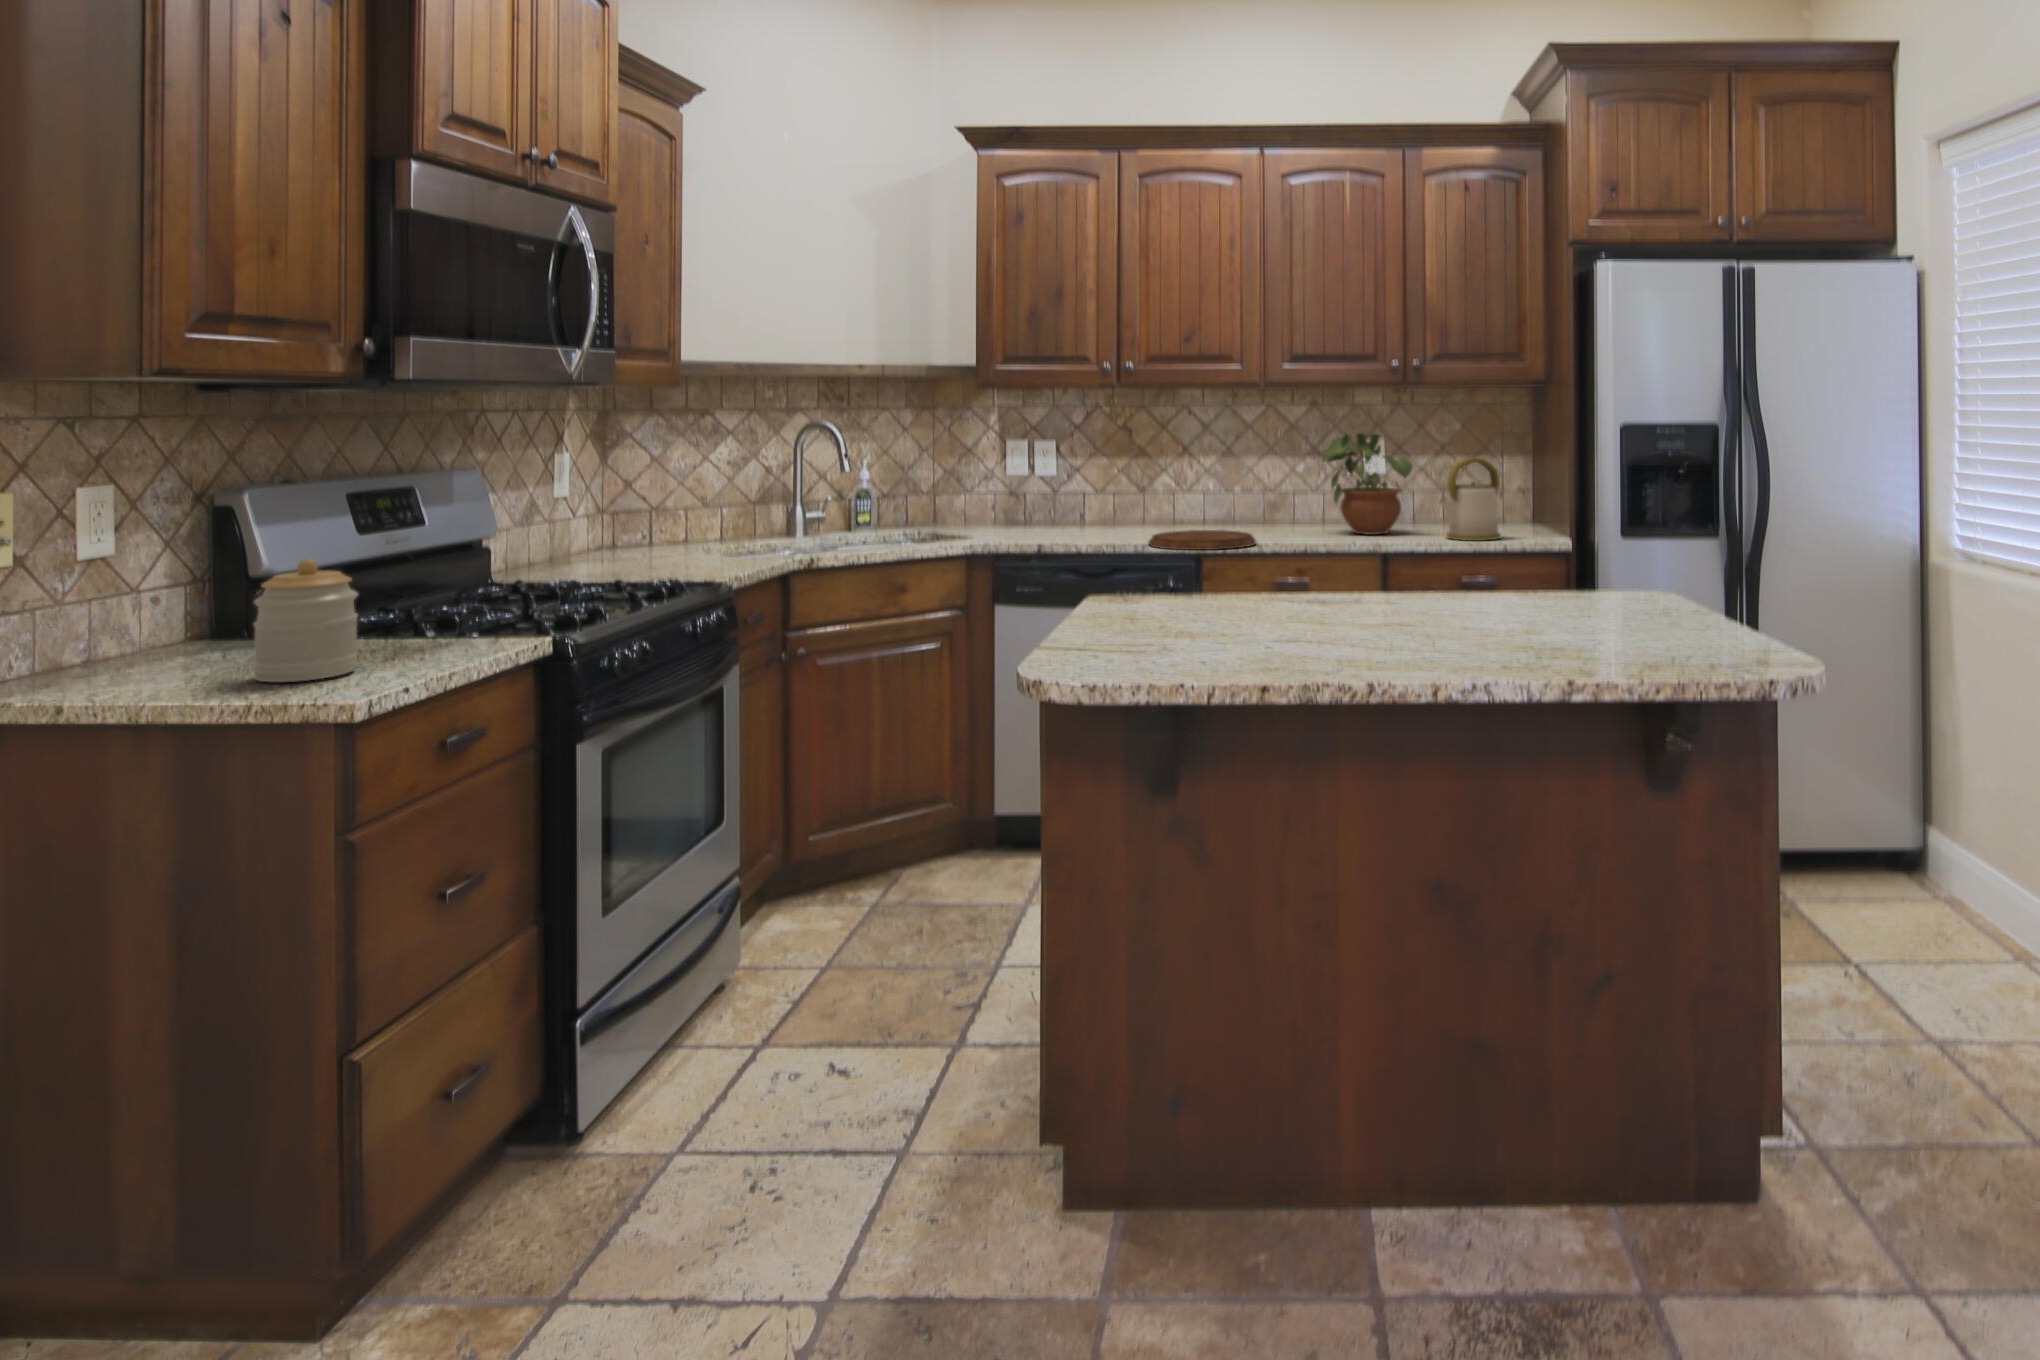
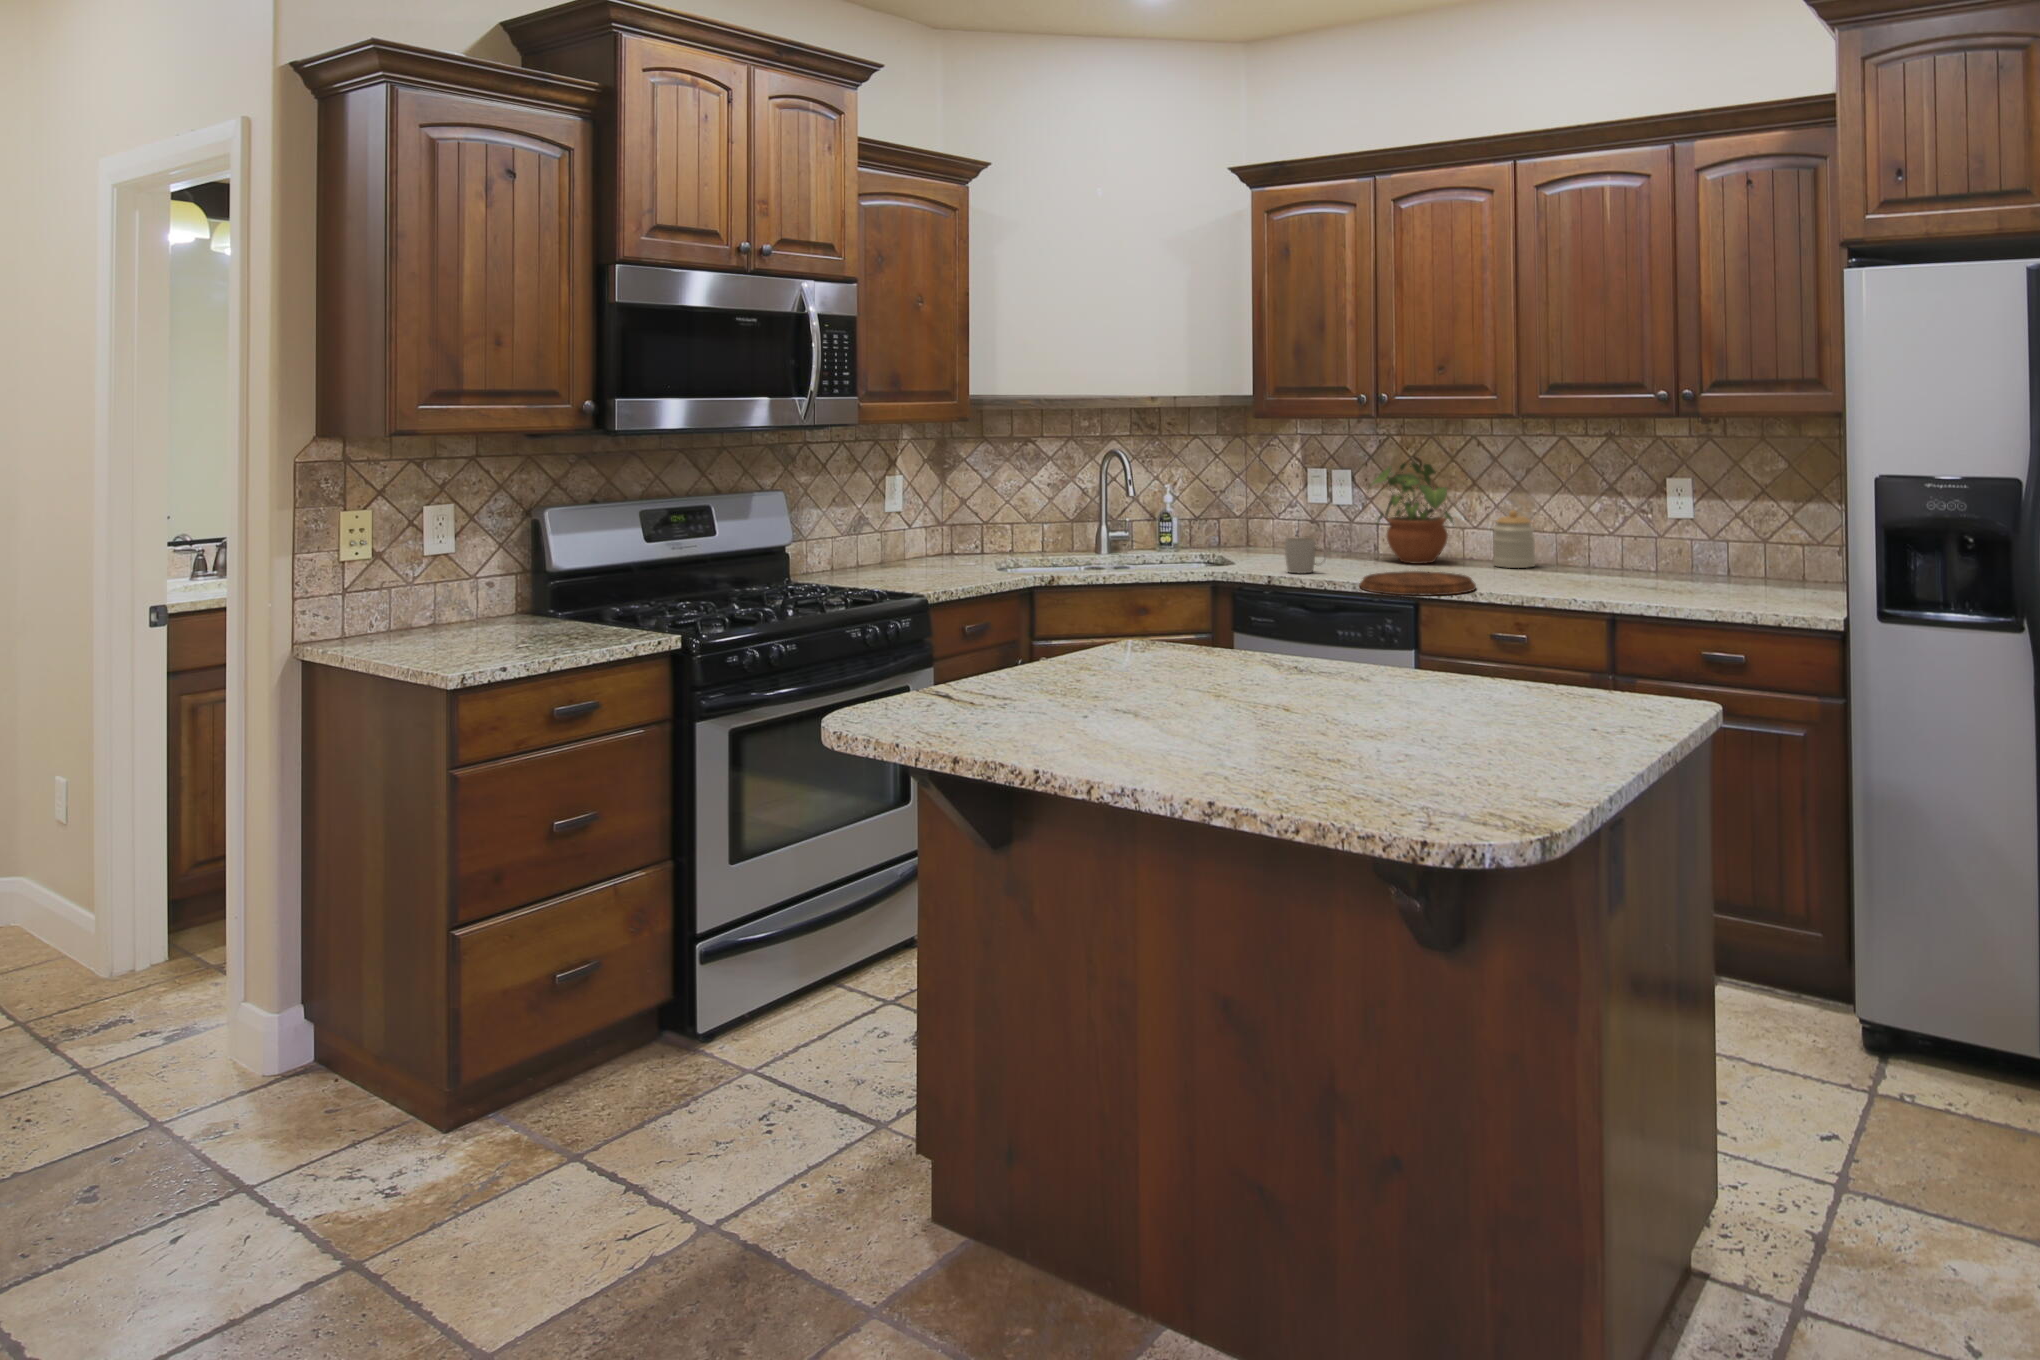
potted plant: present [1322,427,1413,535] -> present [1371,462,1453,564]
kettle: present [1440,457,1501,541] -> none [1699,503,1787,608]
mug: none [1043,505,1086,541] -> present [1285,538,1322,573]
jar: present [253,559,358,682] -> present [1493,510,1535,568]

